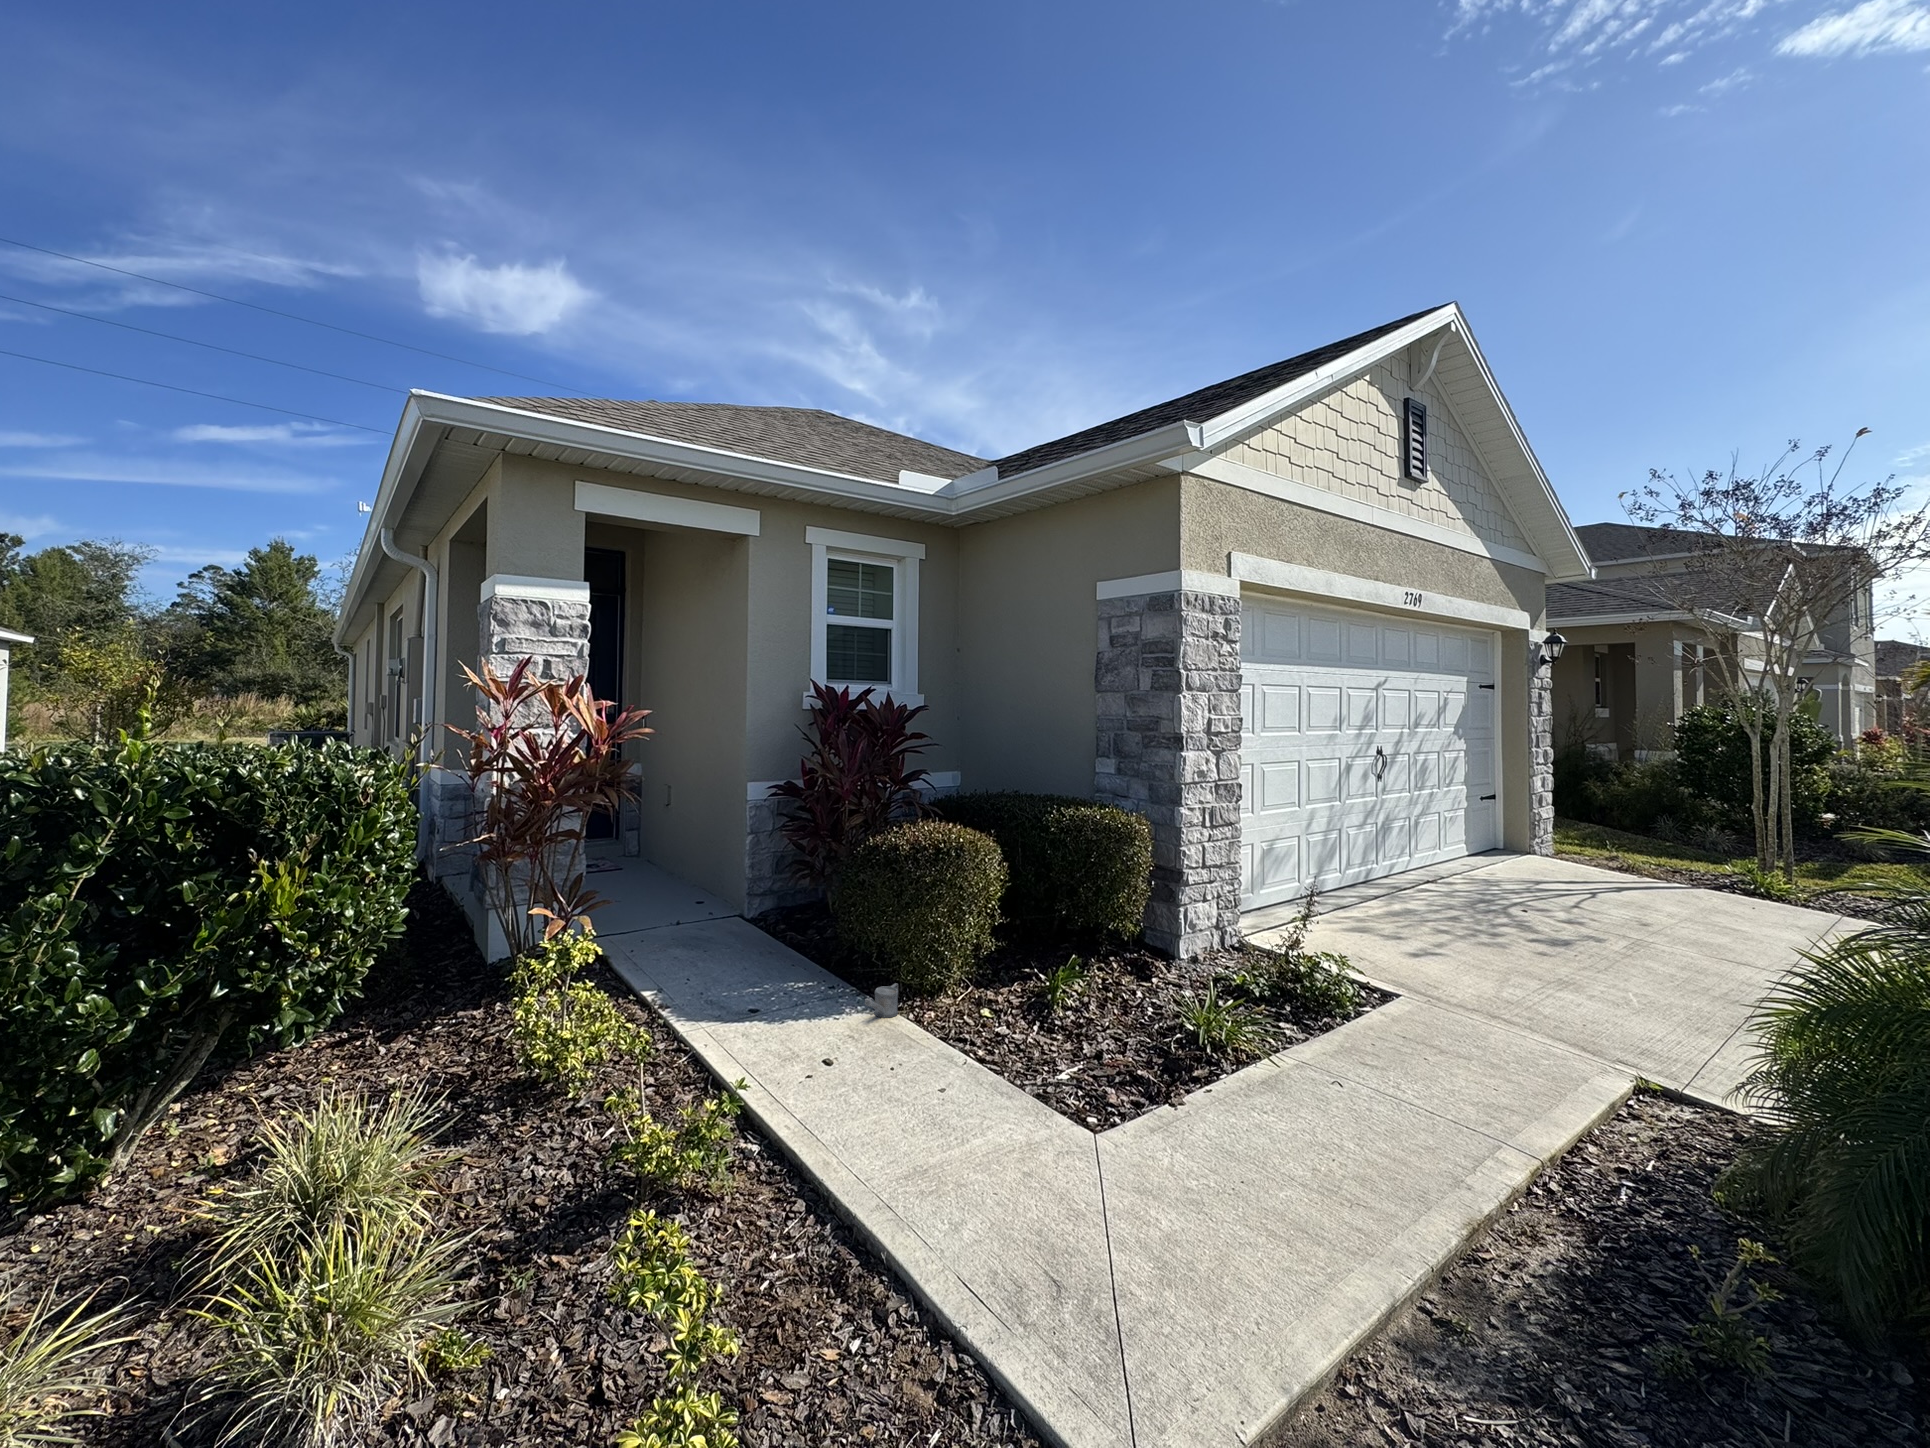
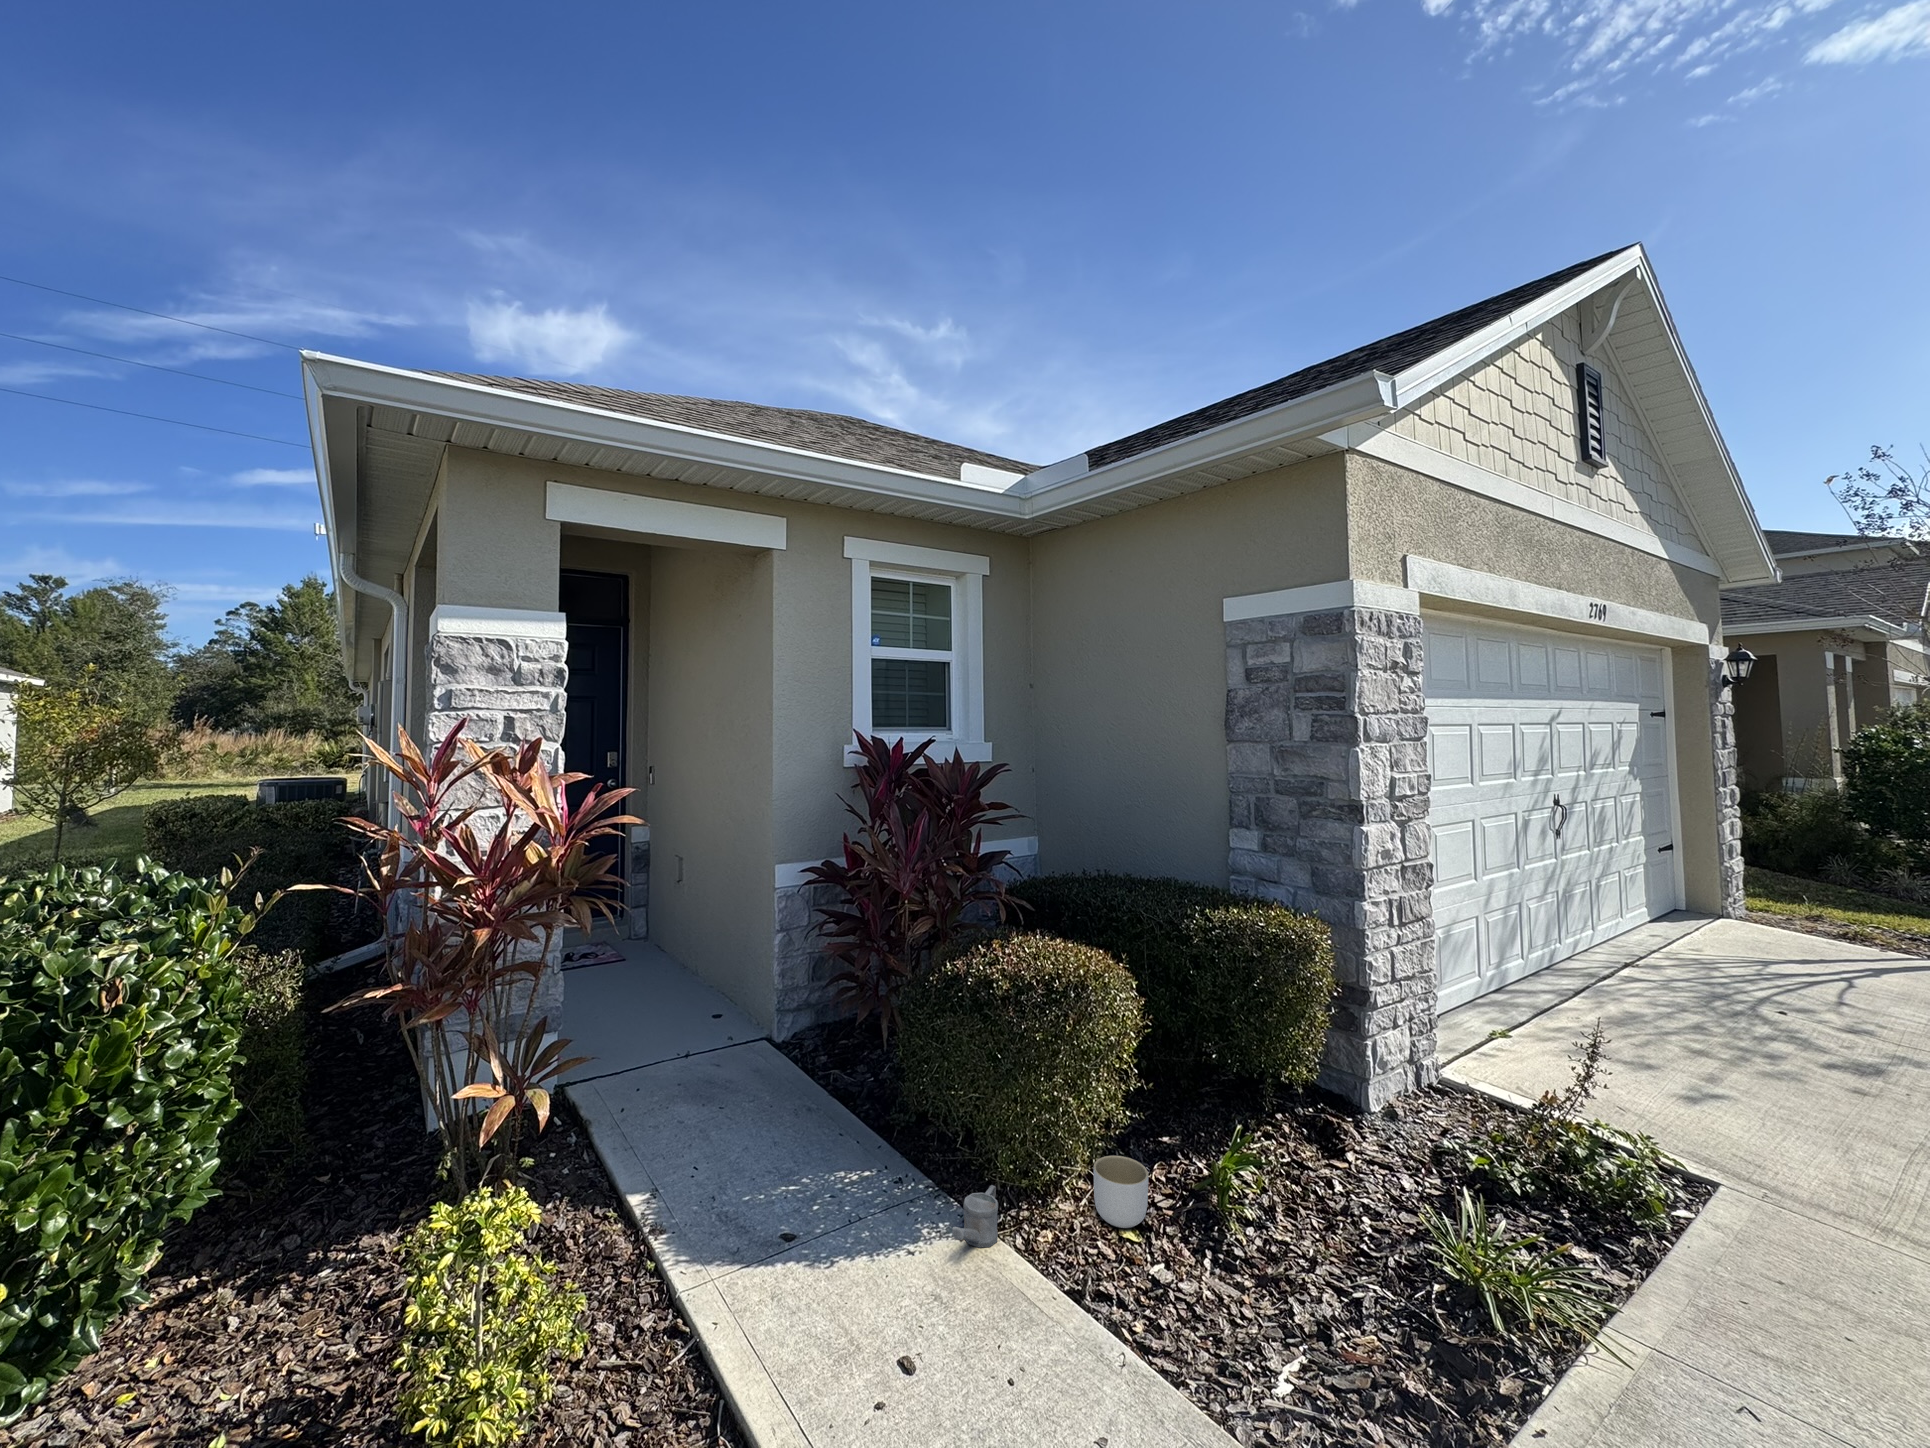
planter: none [966,967,1003,1010] -> present [1094,1156,1148,1228]

